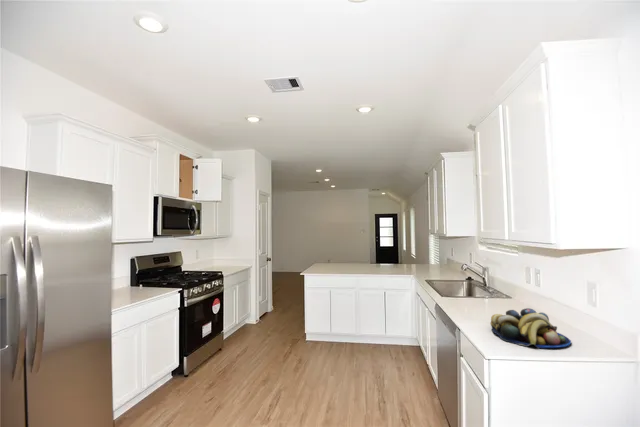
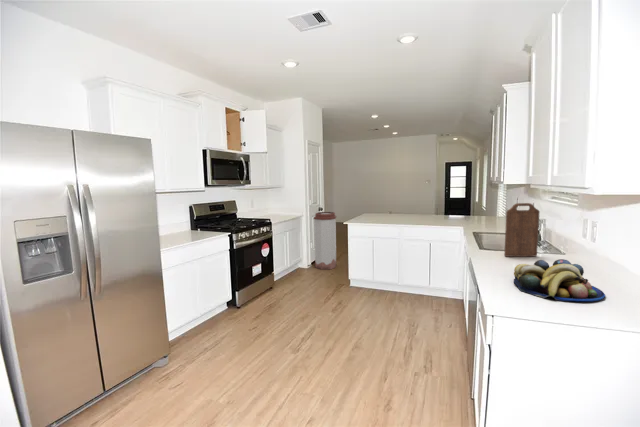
cutting board: none [467,257,494,306] -> present [504,203,539,257]
trash can: none [263,263,286,324] -> present [314,212,336,269]

